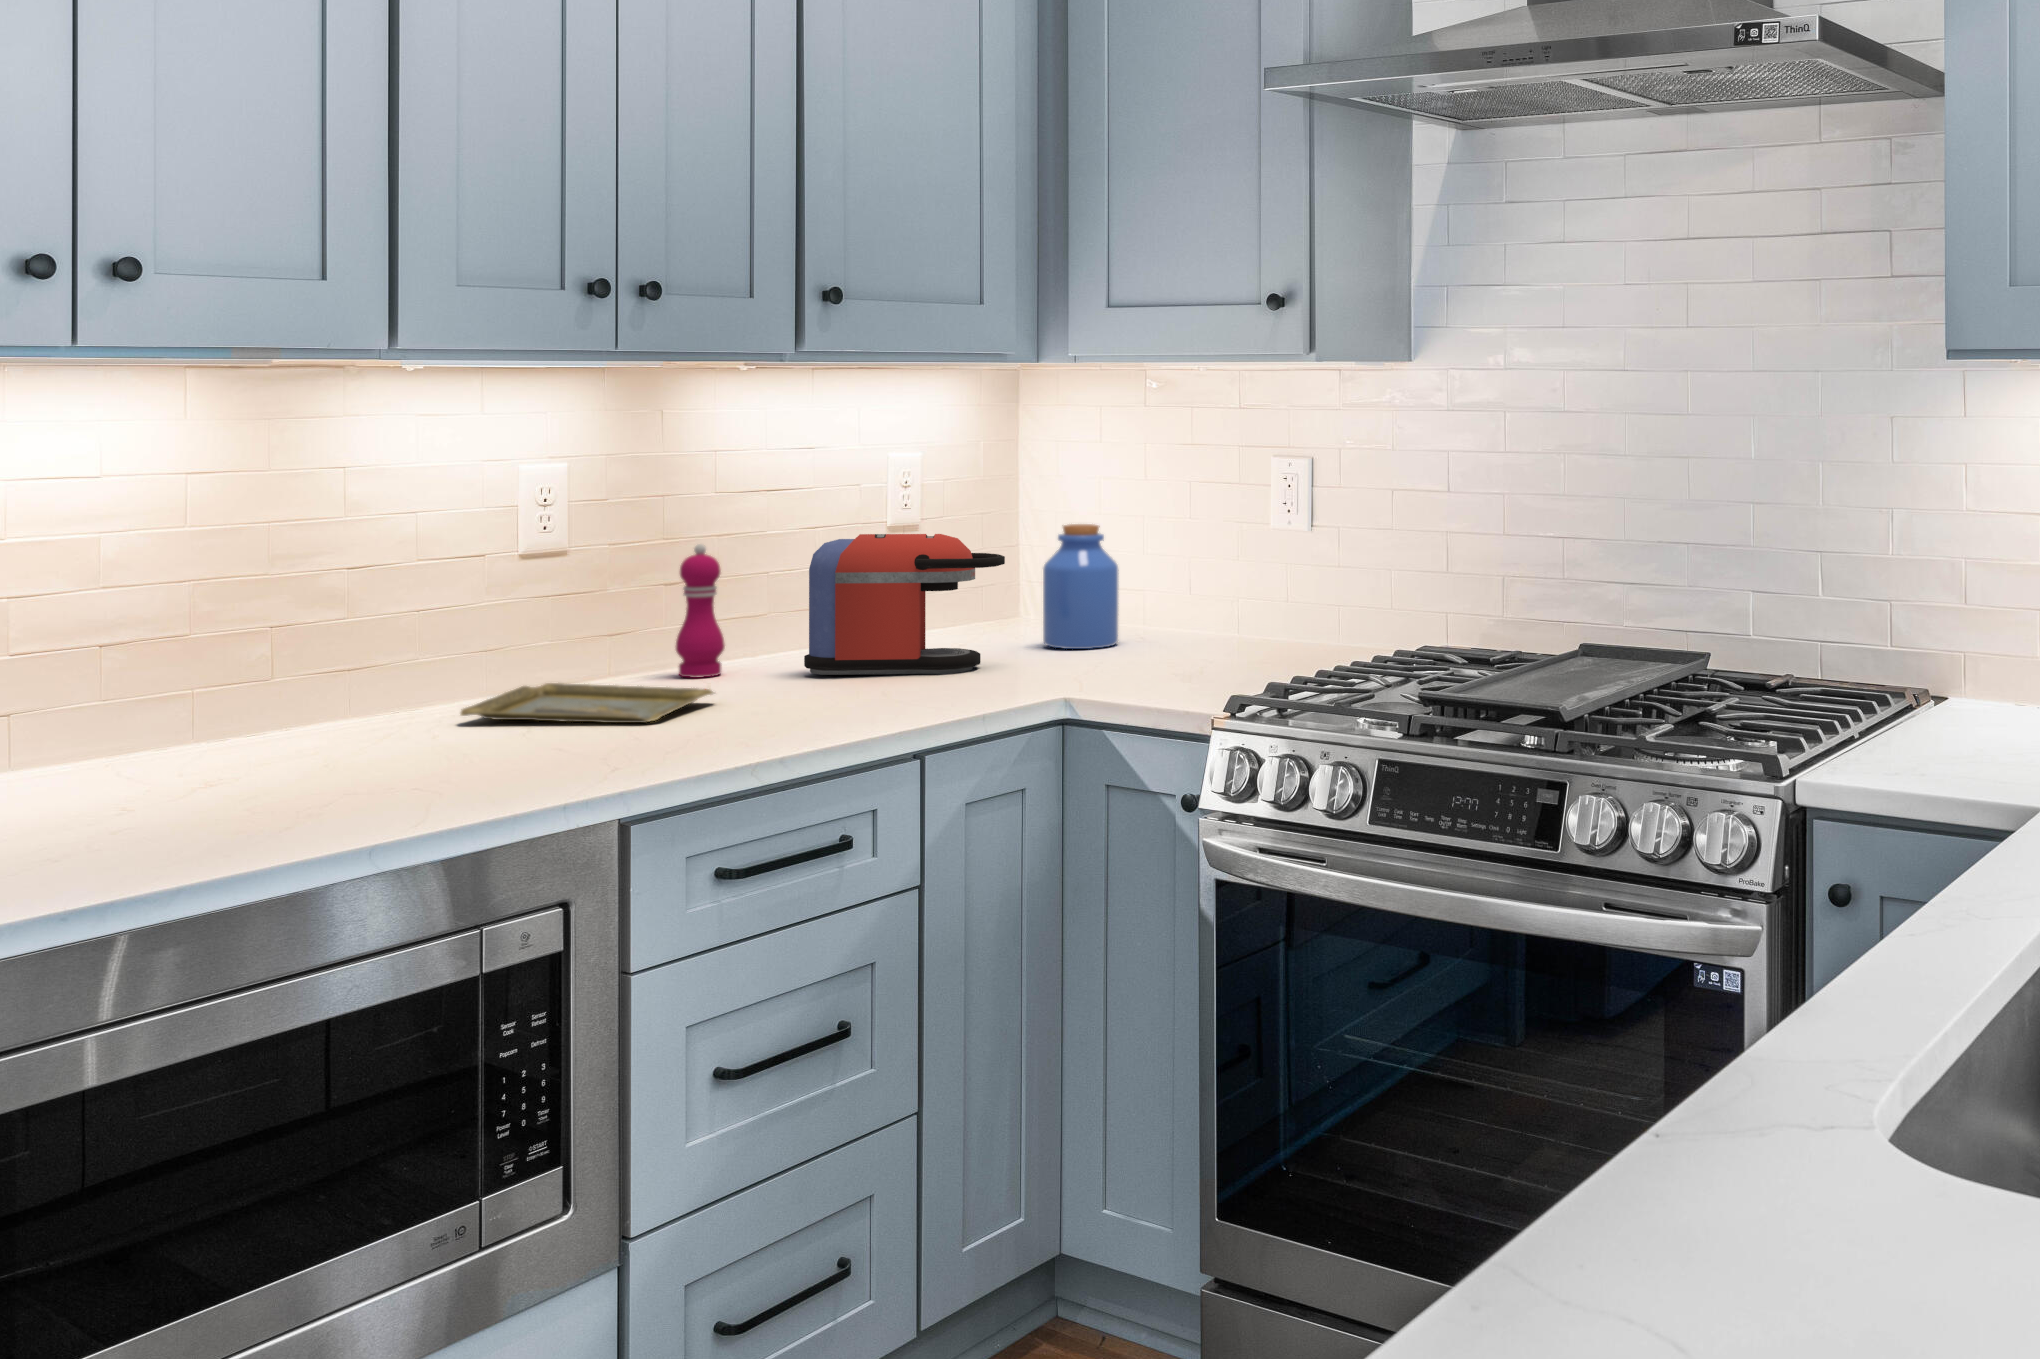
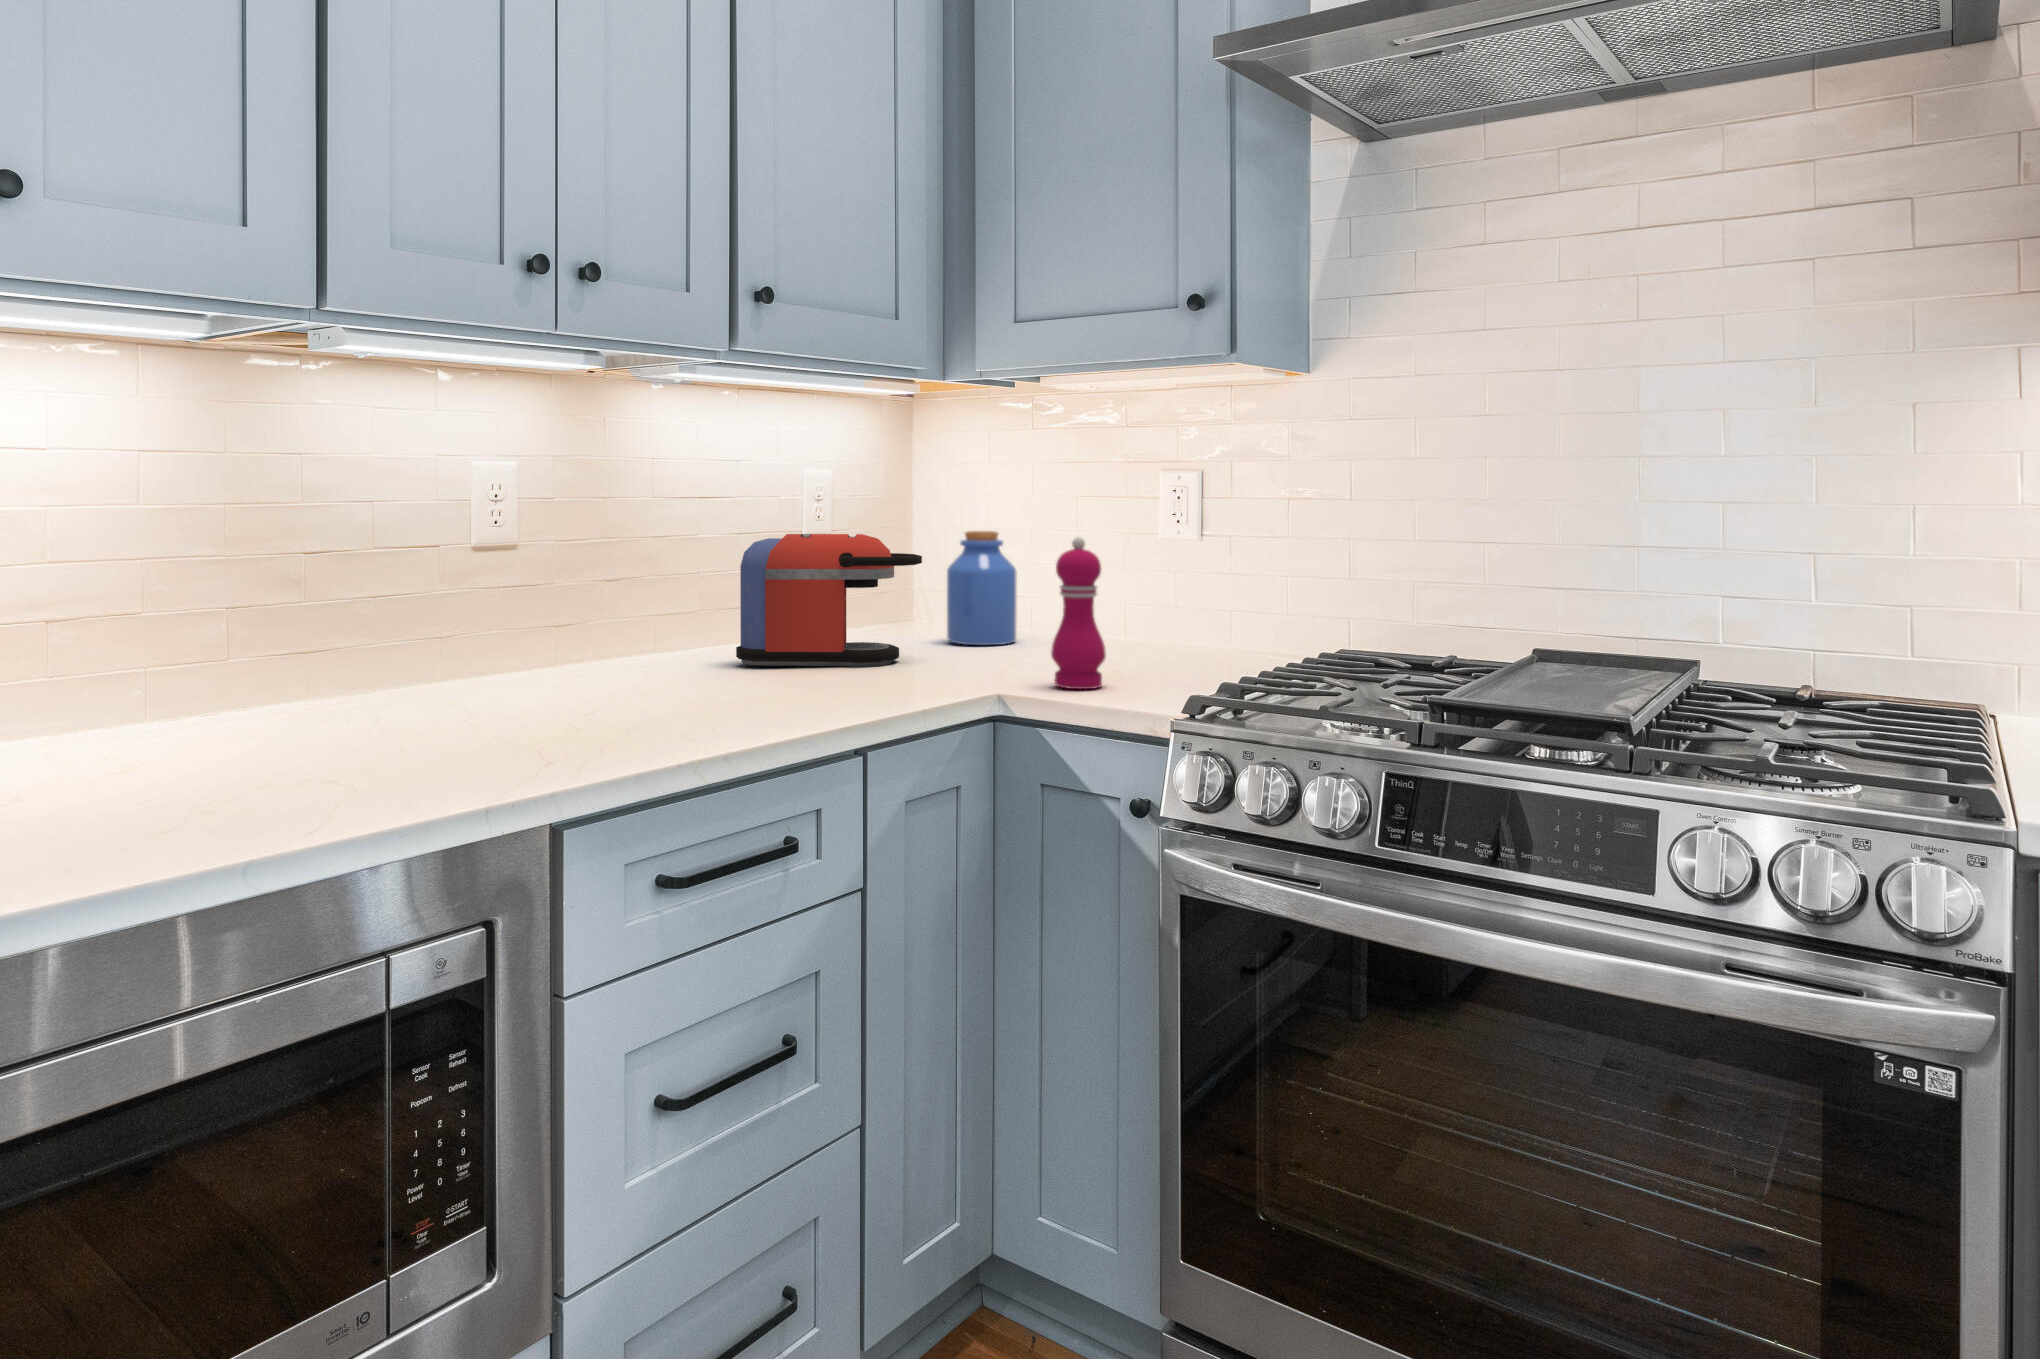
pepper mill: present [676,544,725,677] -> present [1051,537,1106,689]
tray: present [461,683,714,723] -> none [412,669,656,711]

